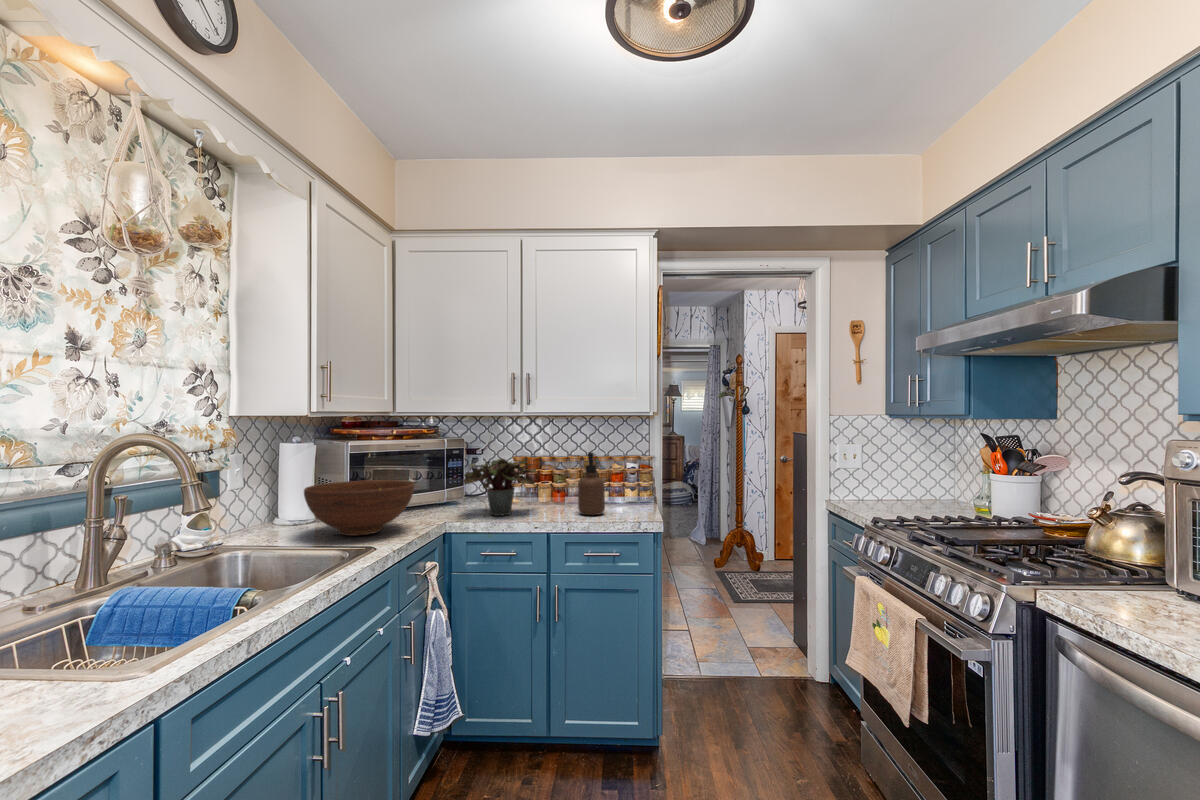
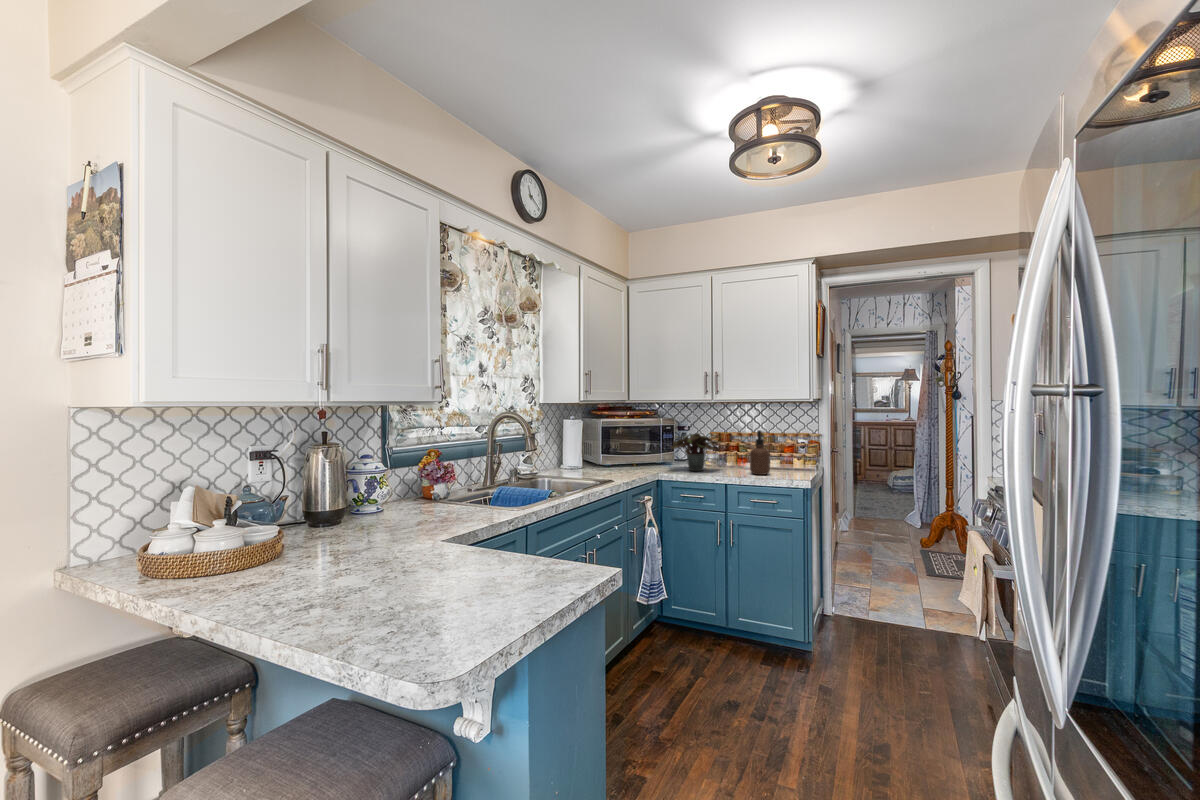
fruit bowl: present [304,480,414,536] -> none [578,444,639,475]

